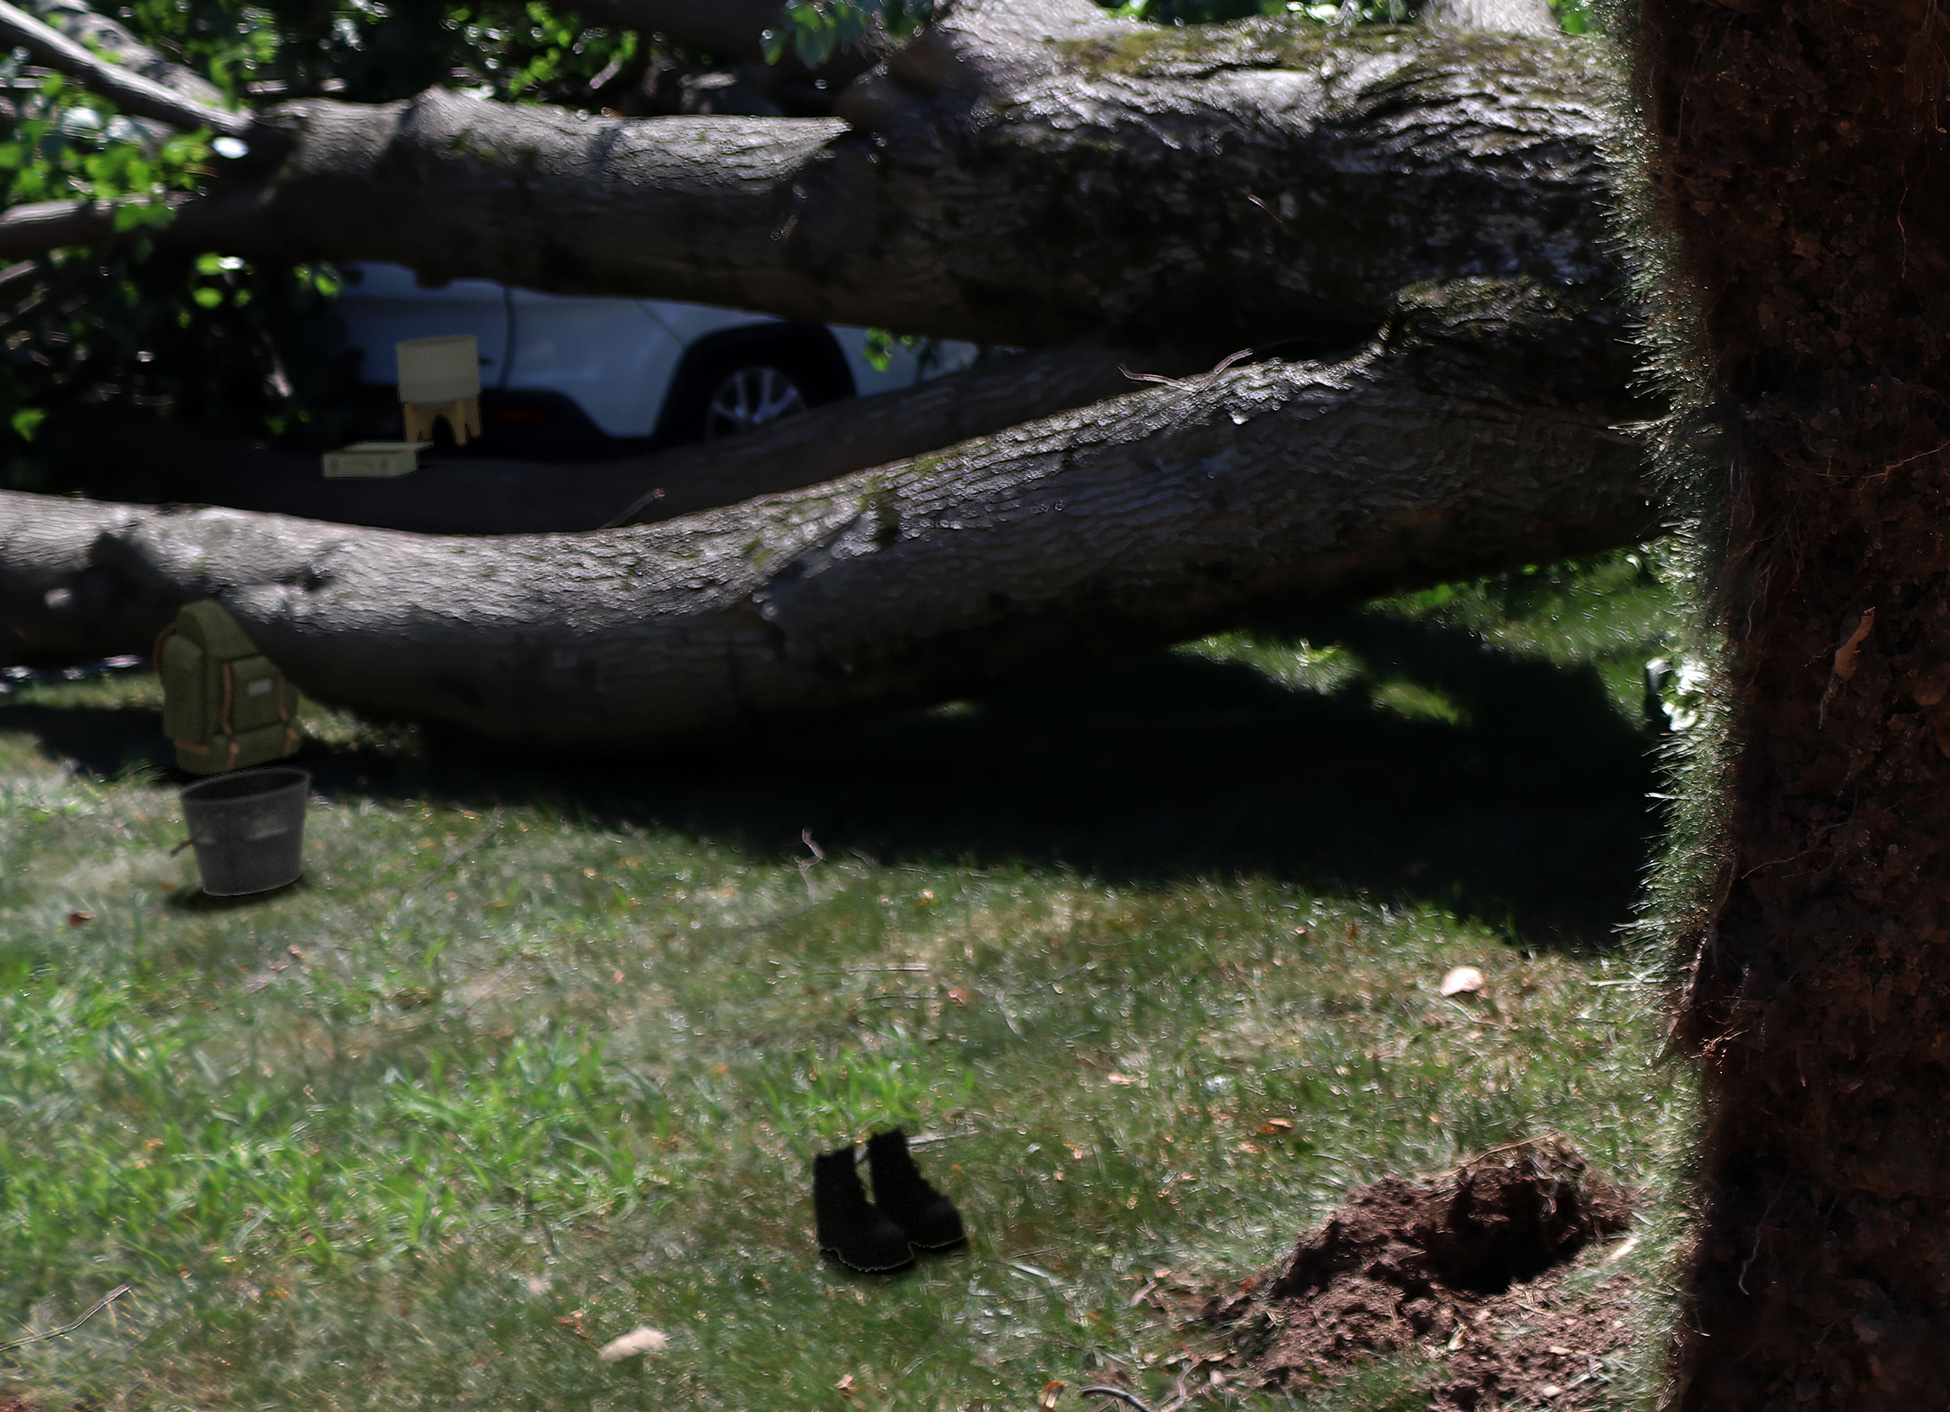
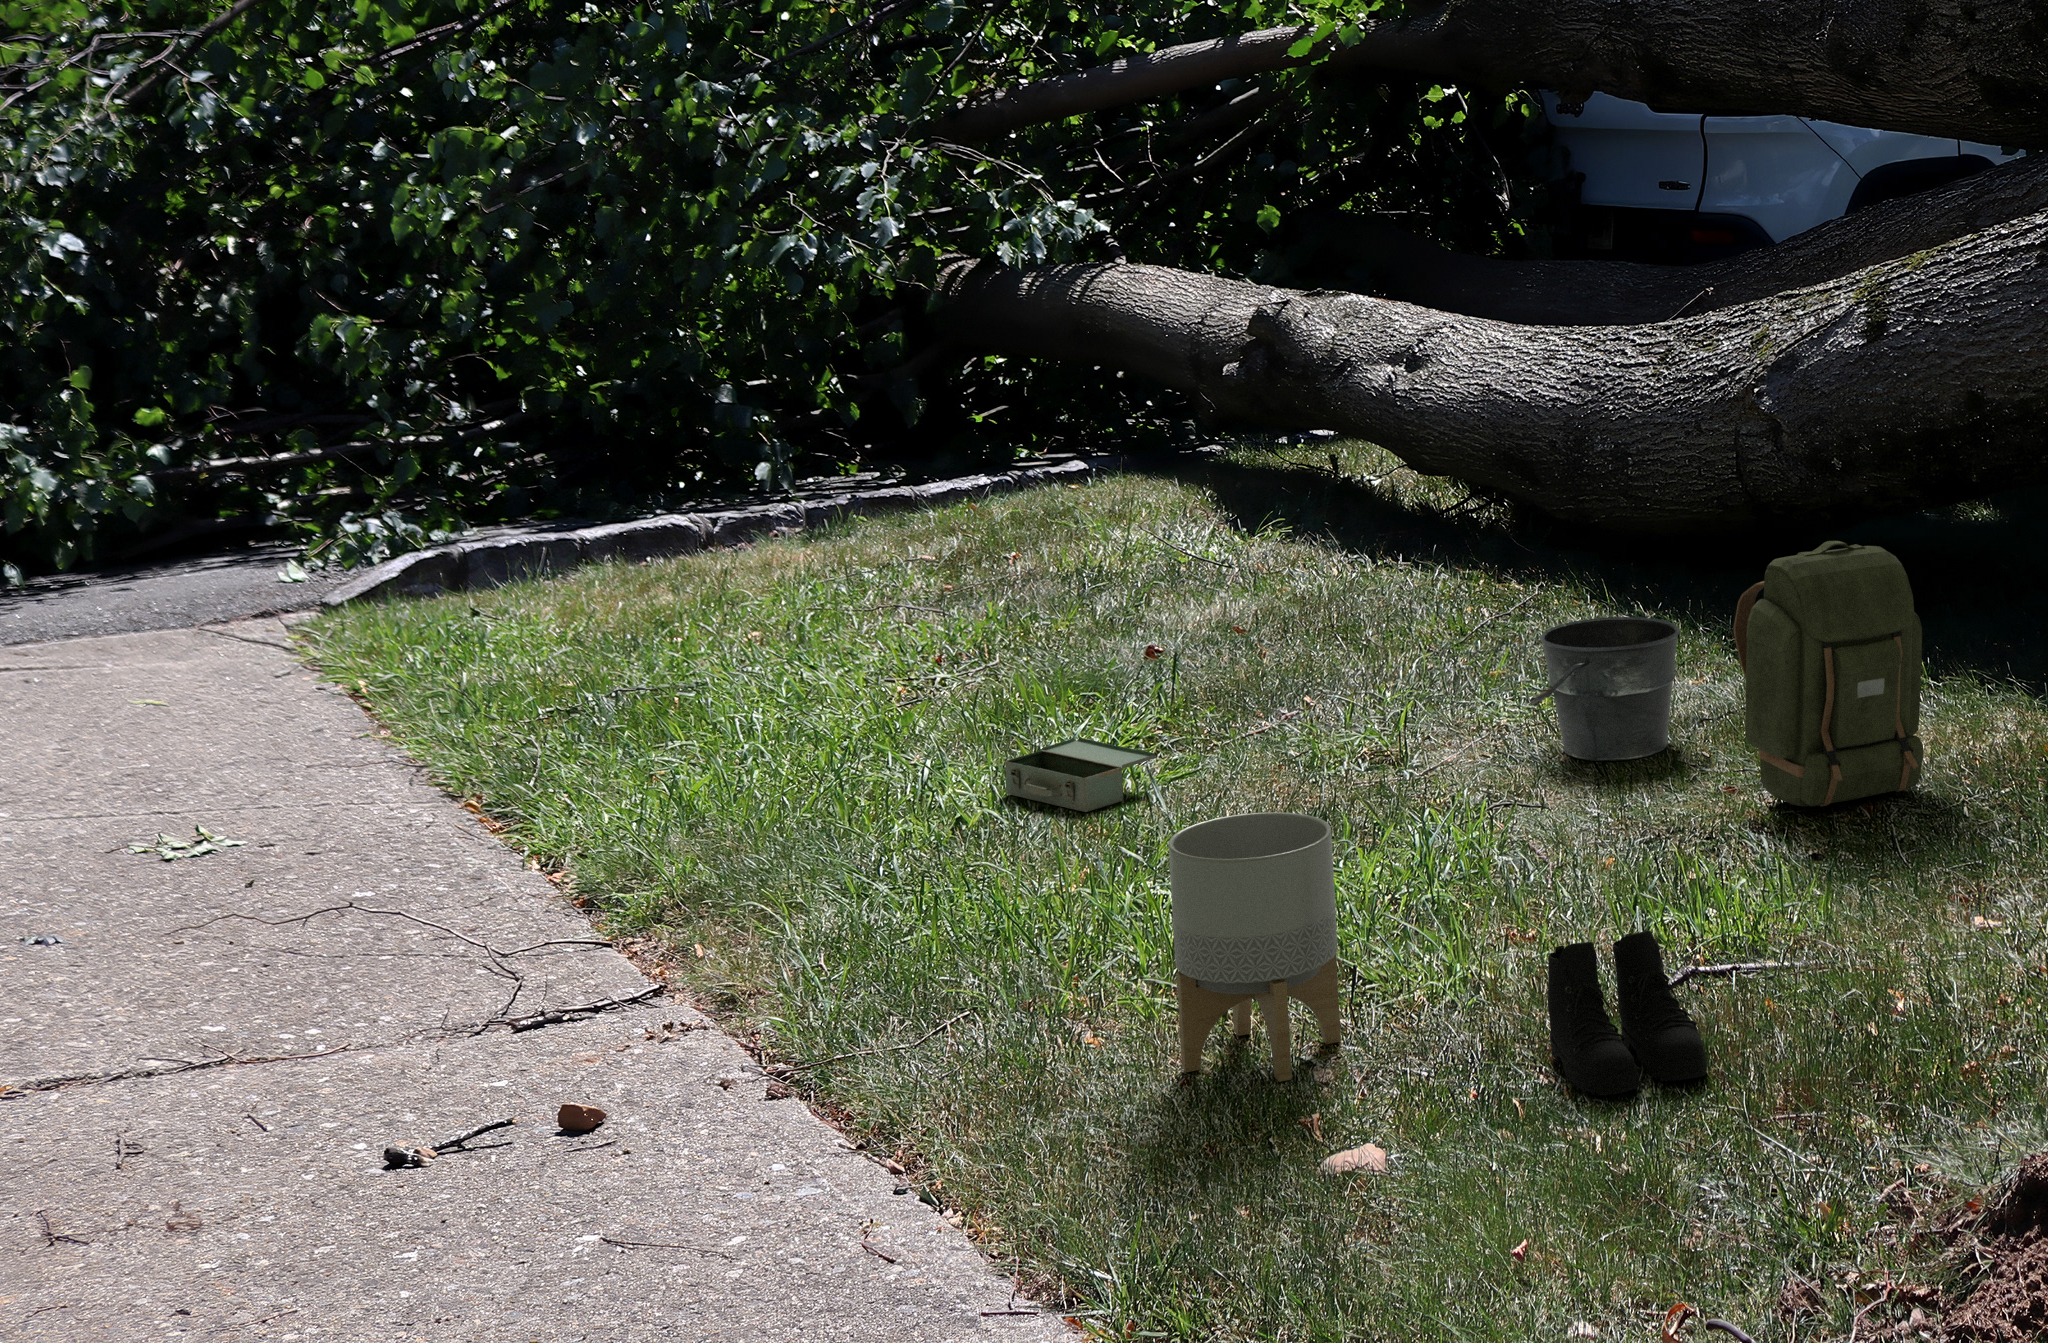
planter: present [396,335,480,444] -> present [1169,812,1341,1082]
toolbox: present [323,441,433,477] -> present [1005,738,1156,812]
backpack: present [154,600,302,775] -> present [1734,541,1924,807]
bucket: present [170,769,311,896] -> present [1530,617,1680,761]

